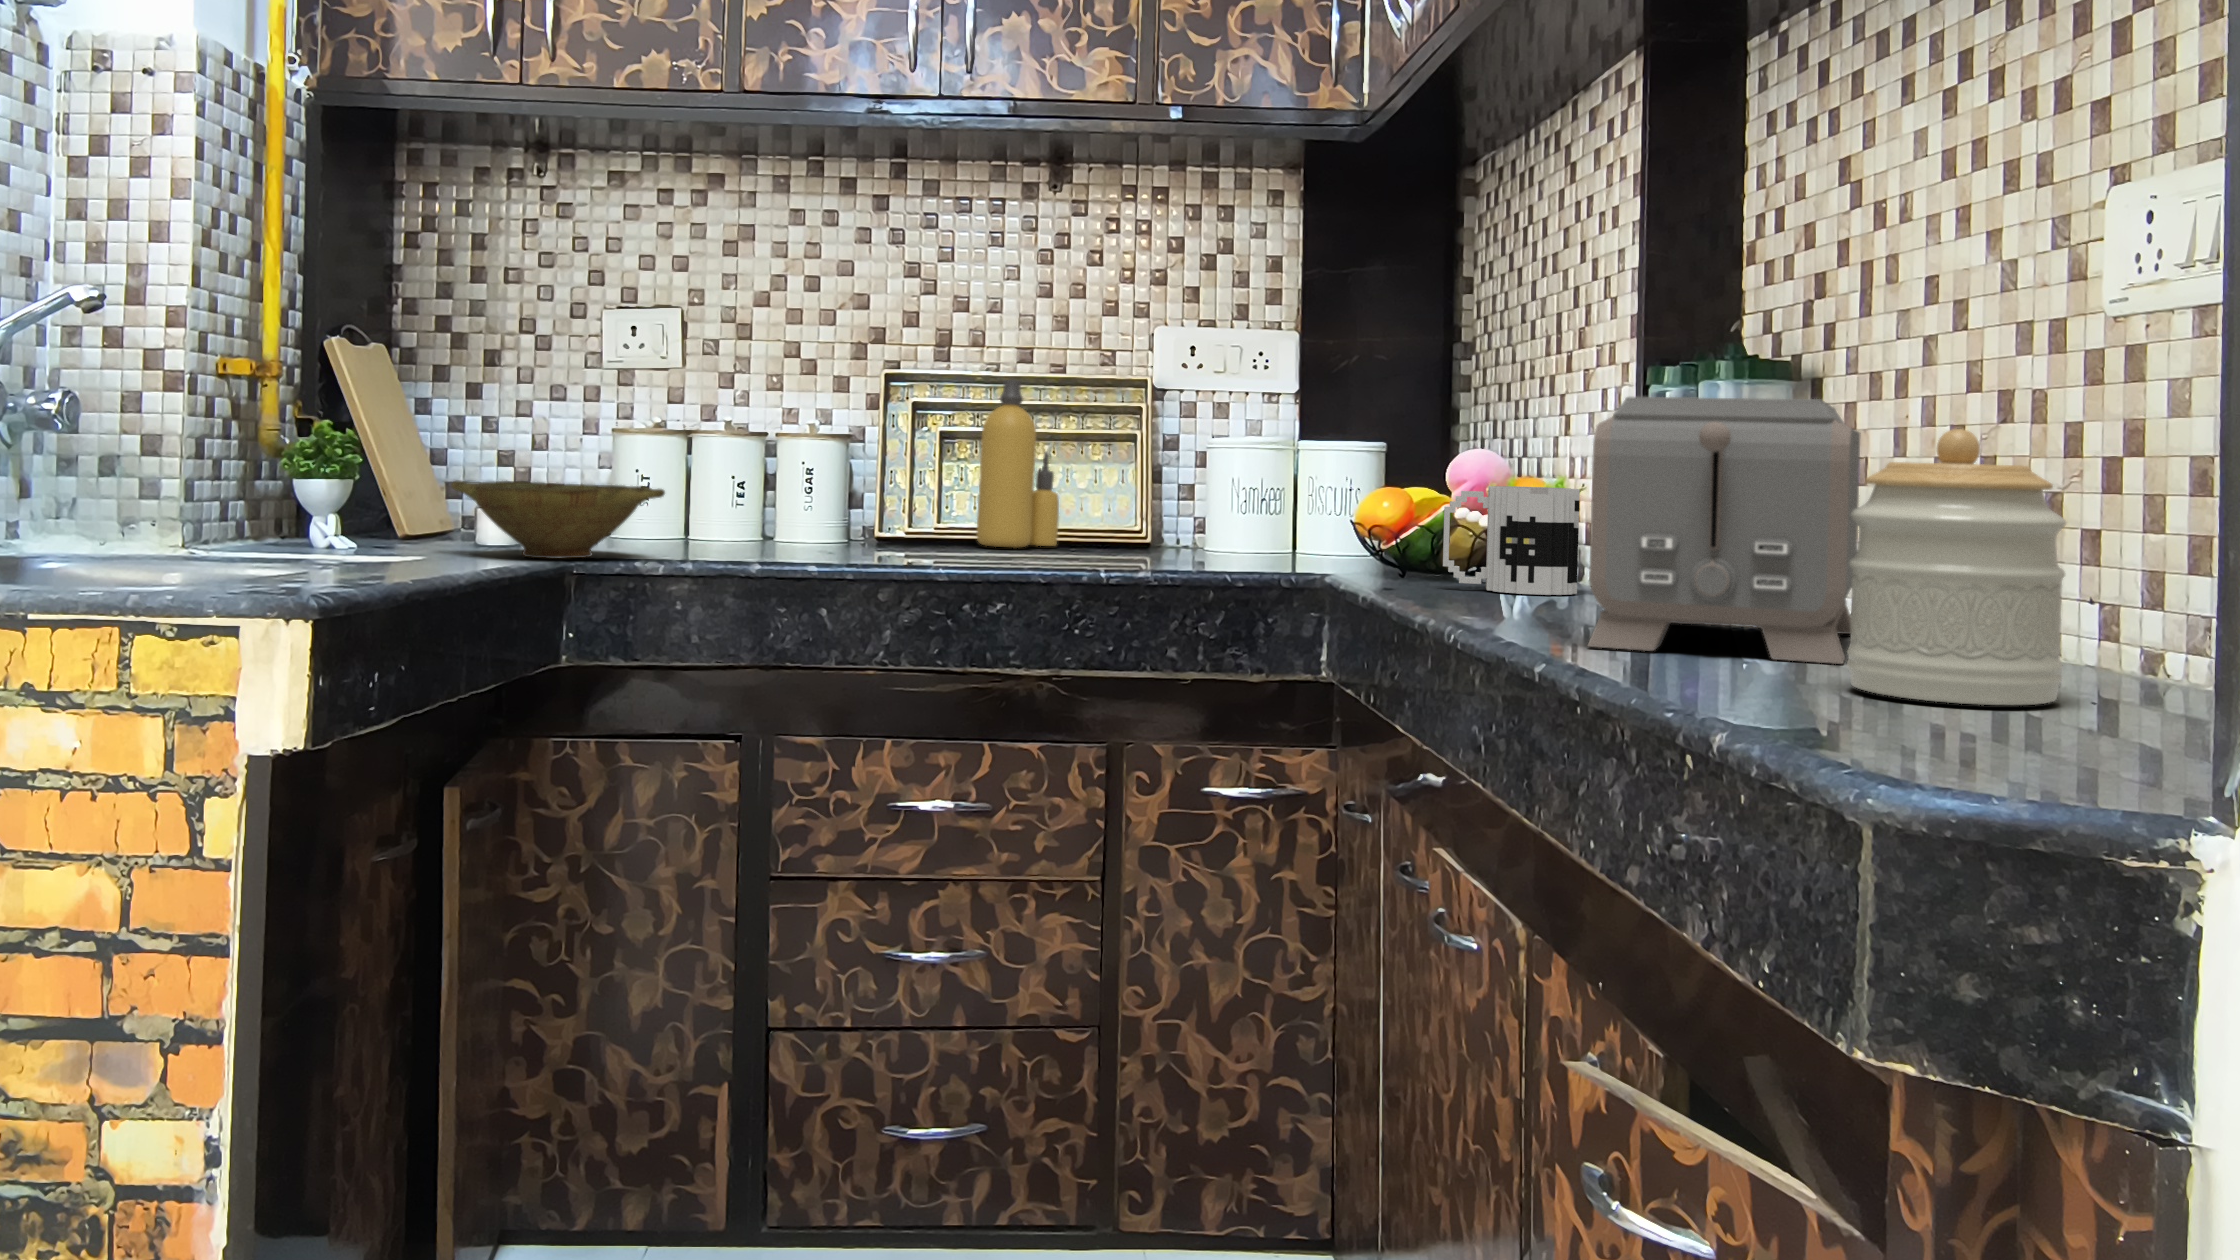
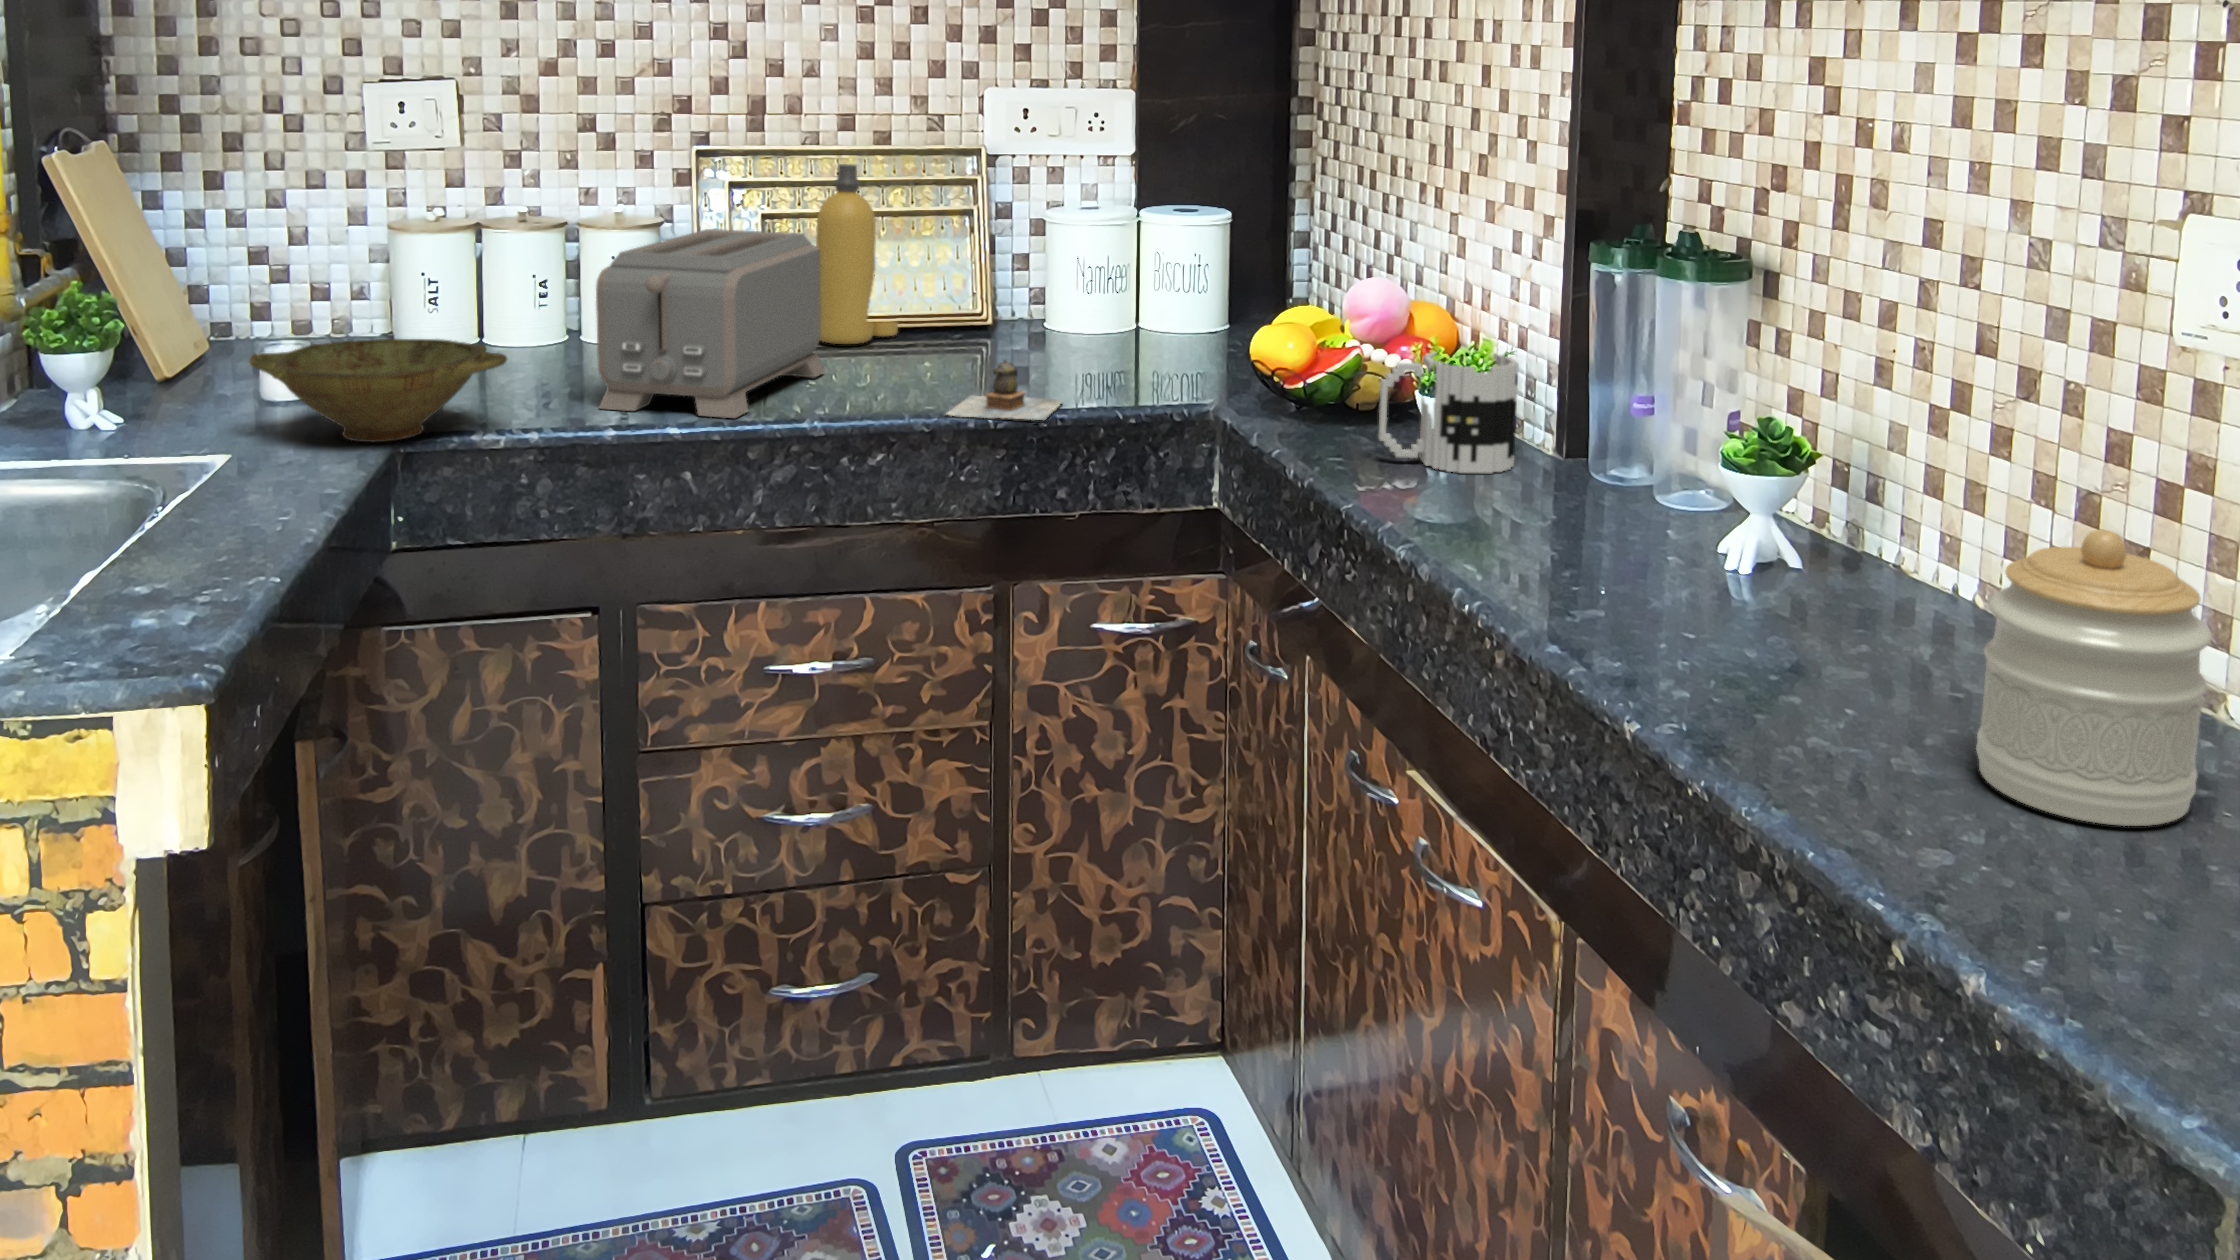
toaster: present [1588,397,1861,664] -> present [596,229,825,418]
teapot: none [1058,523,1178,576] -> present [947,358,1062,420]

